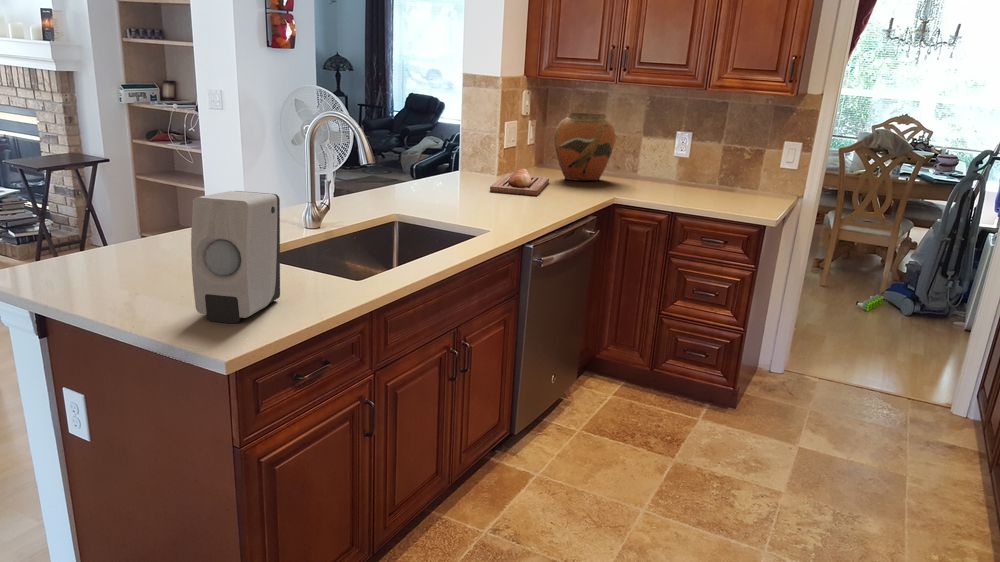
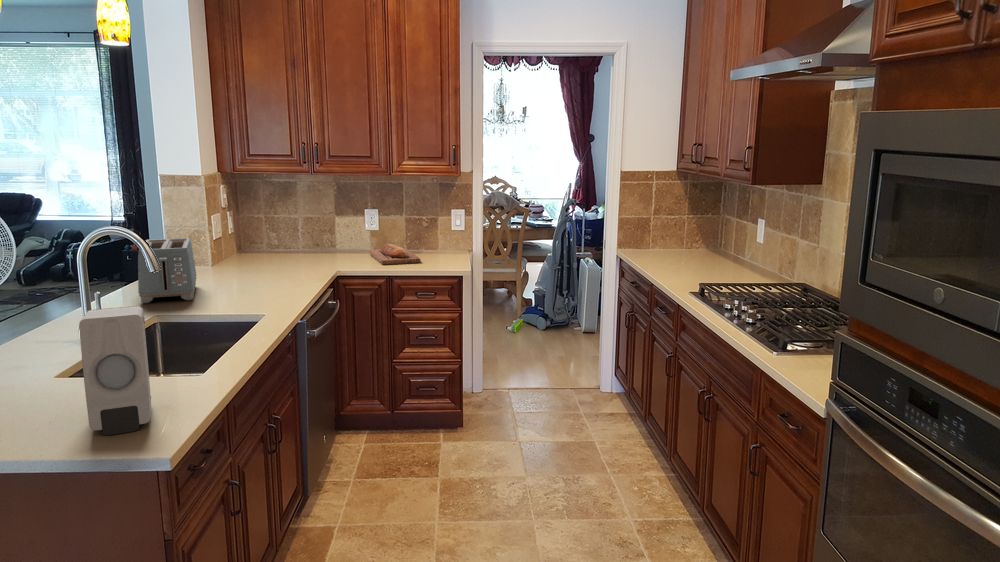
vase: present [554,113,616,181] -> none [262,201,316,262]
toaster: none [395,137,464,204] -> present [138,238,196,303]
bread loaf: present [490,168,549,196] -> present [370,244,421,265]

